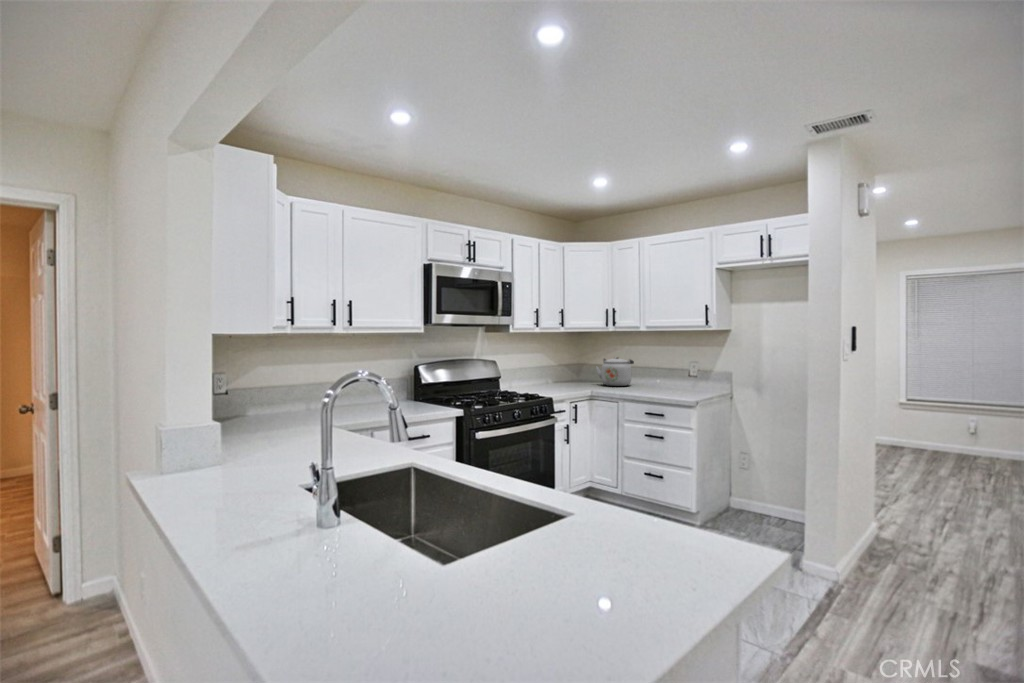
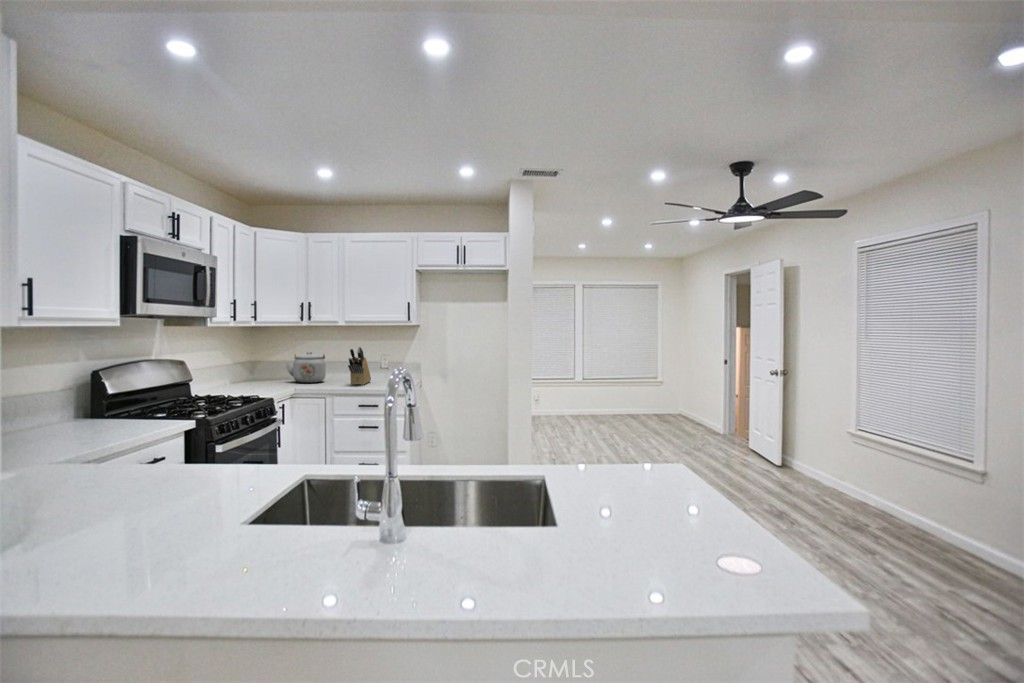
knife block: none [642,352,675,391] -> present [348,347,371,385]

